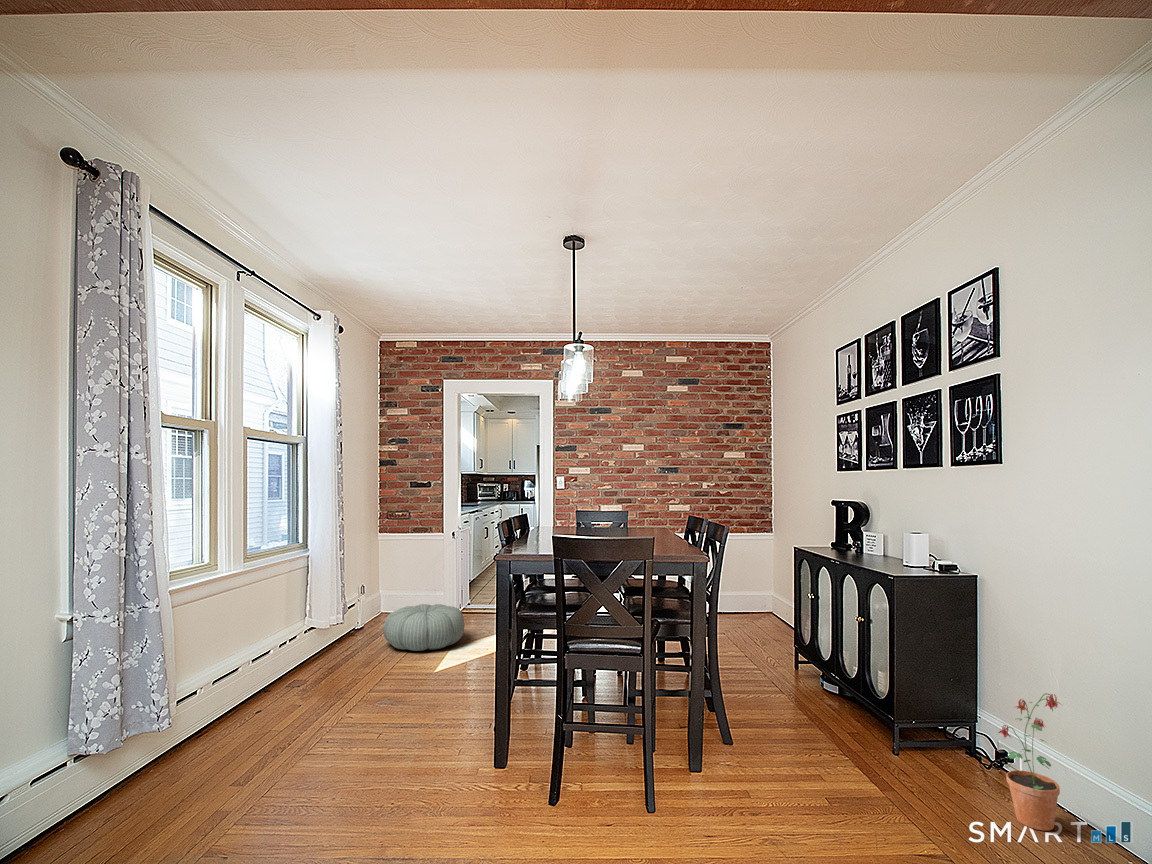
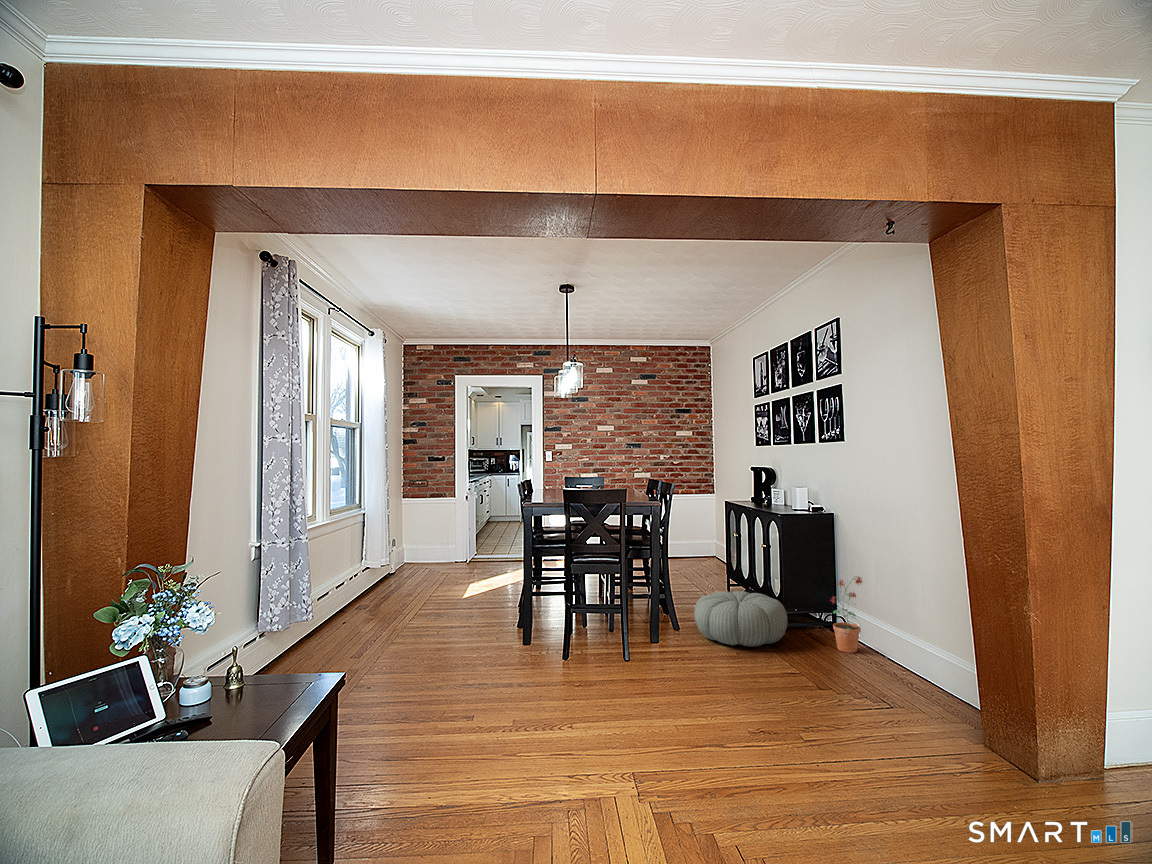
pouf: present [383,604,464,651] -> present [694,591,787,647]

